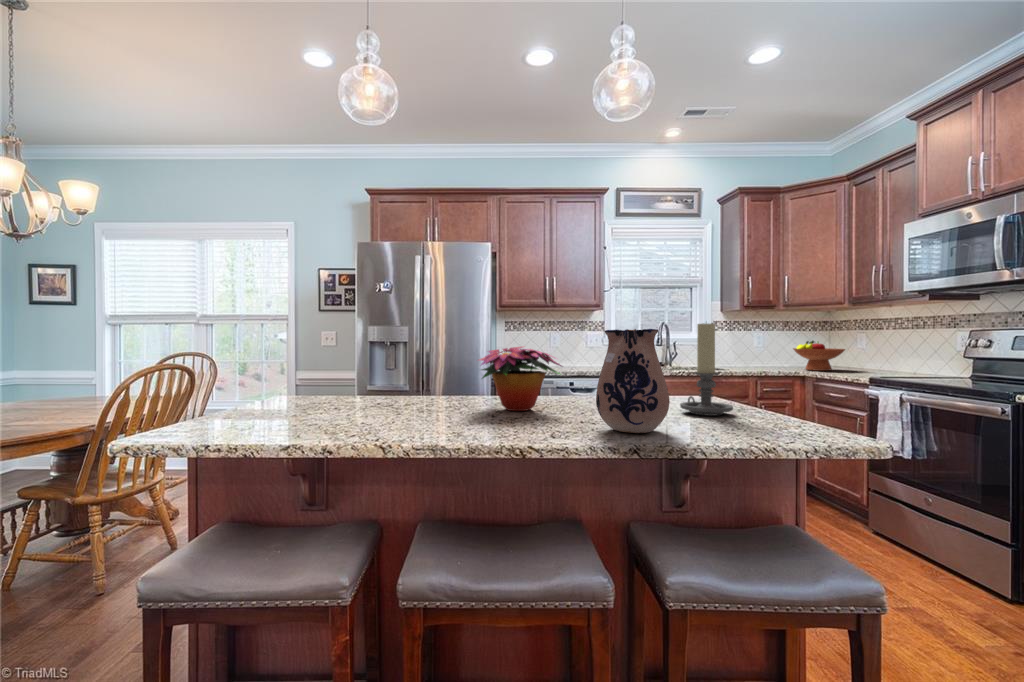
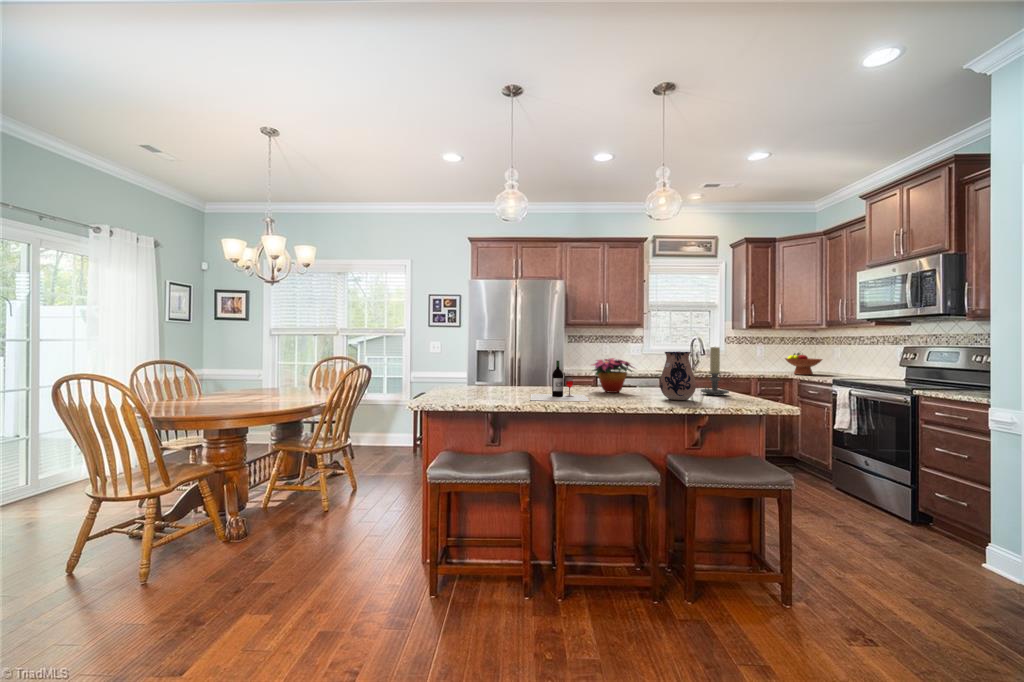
wine bottle: none [303,351,454,440] -> present [530,360,589,401]

